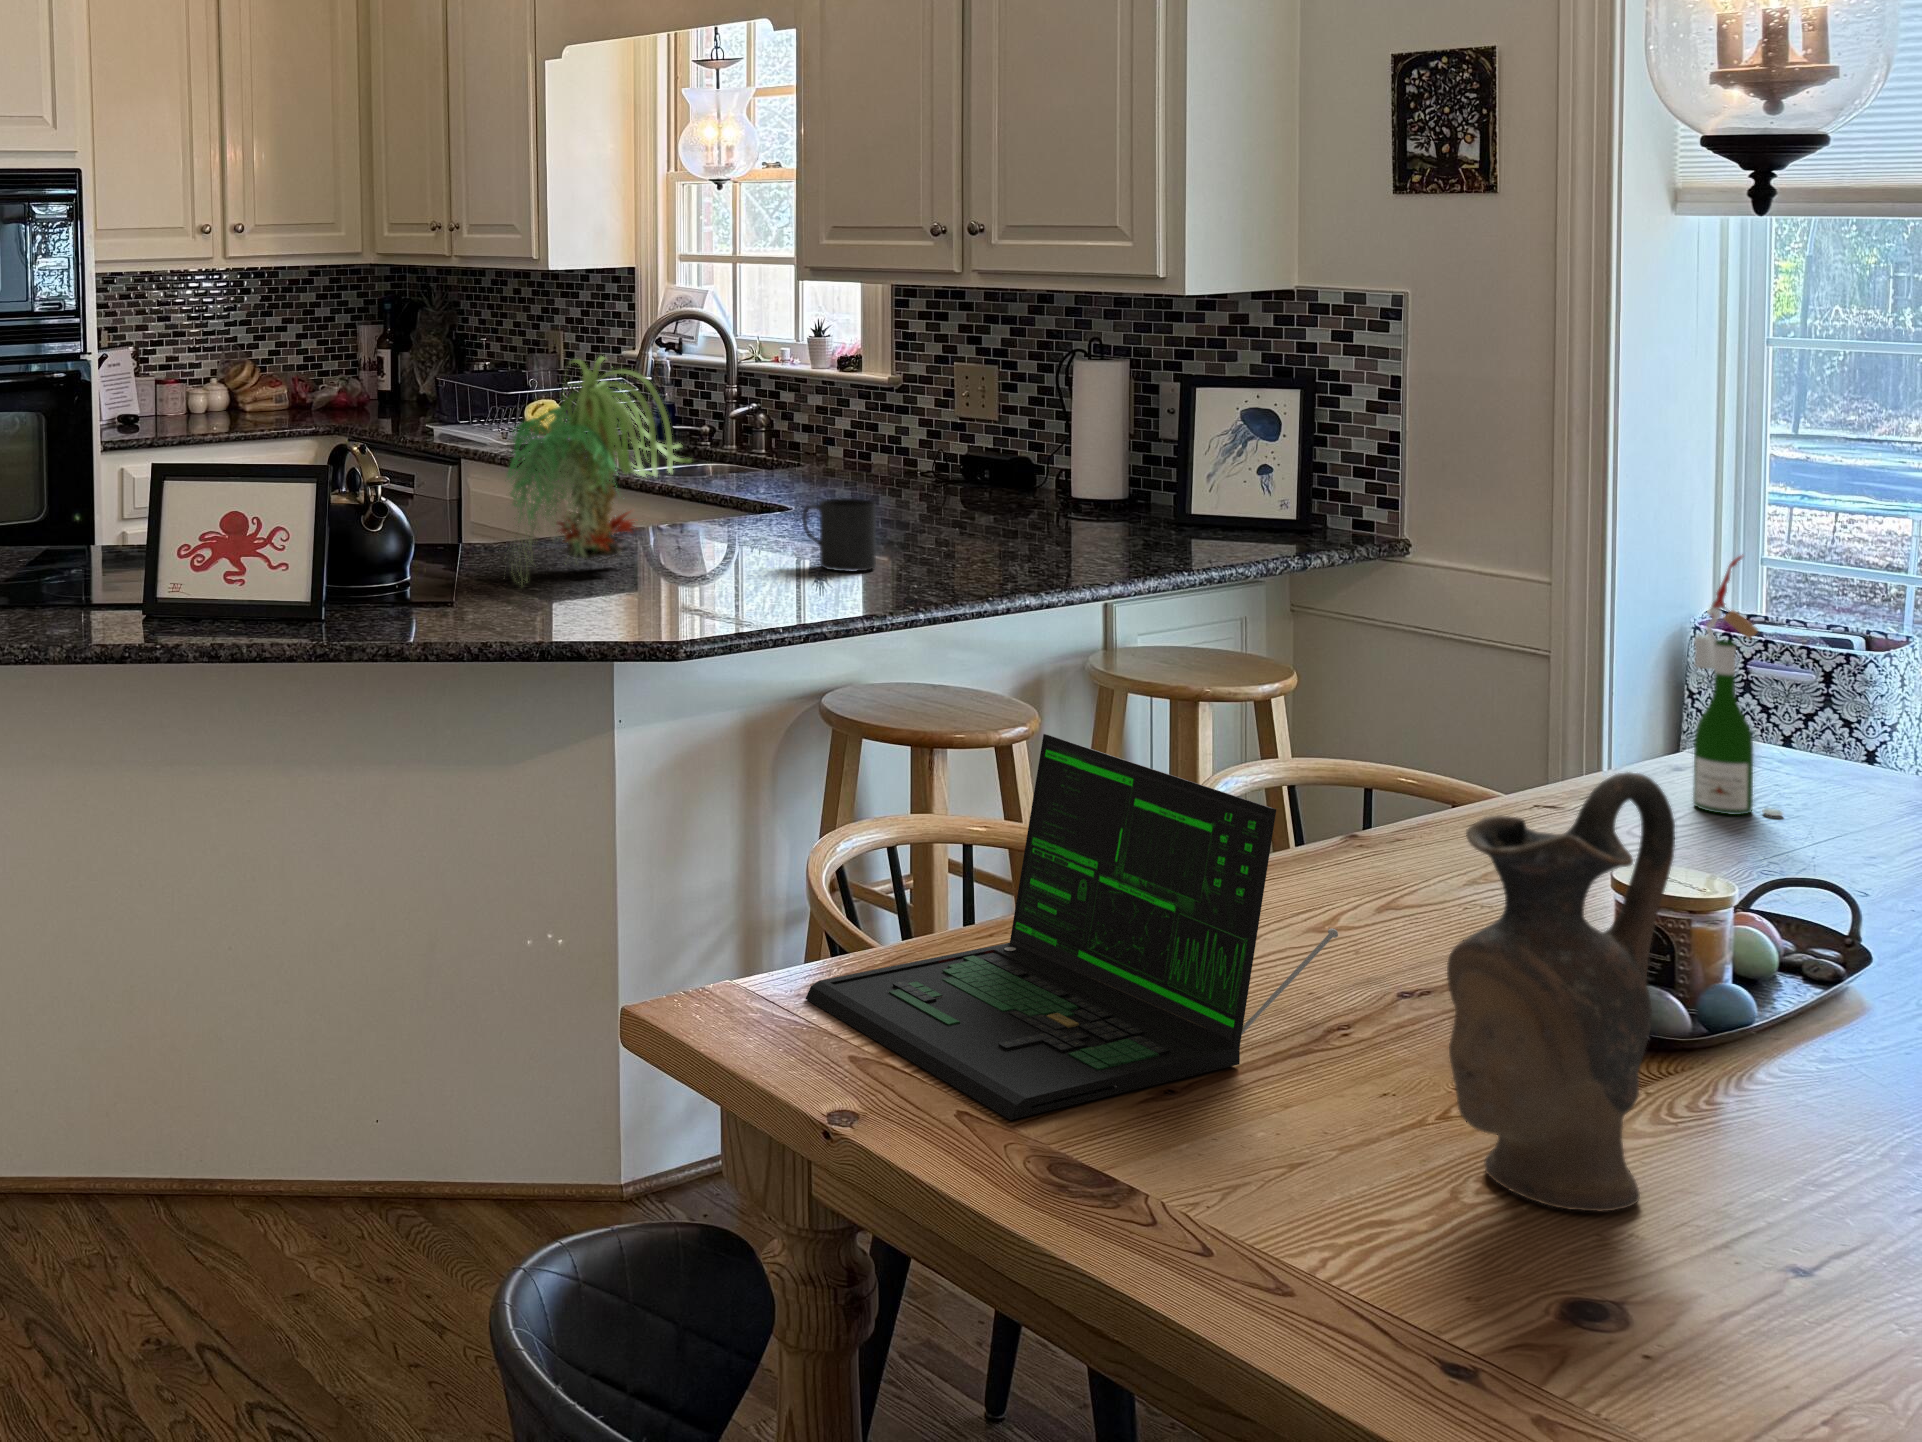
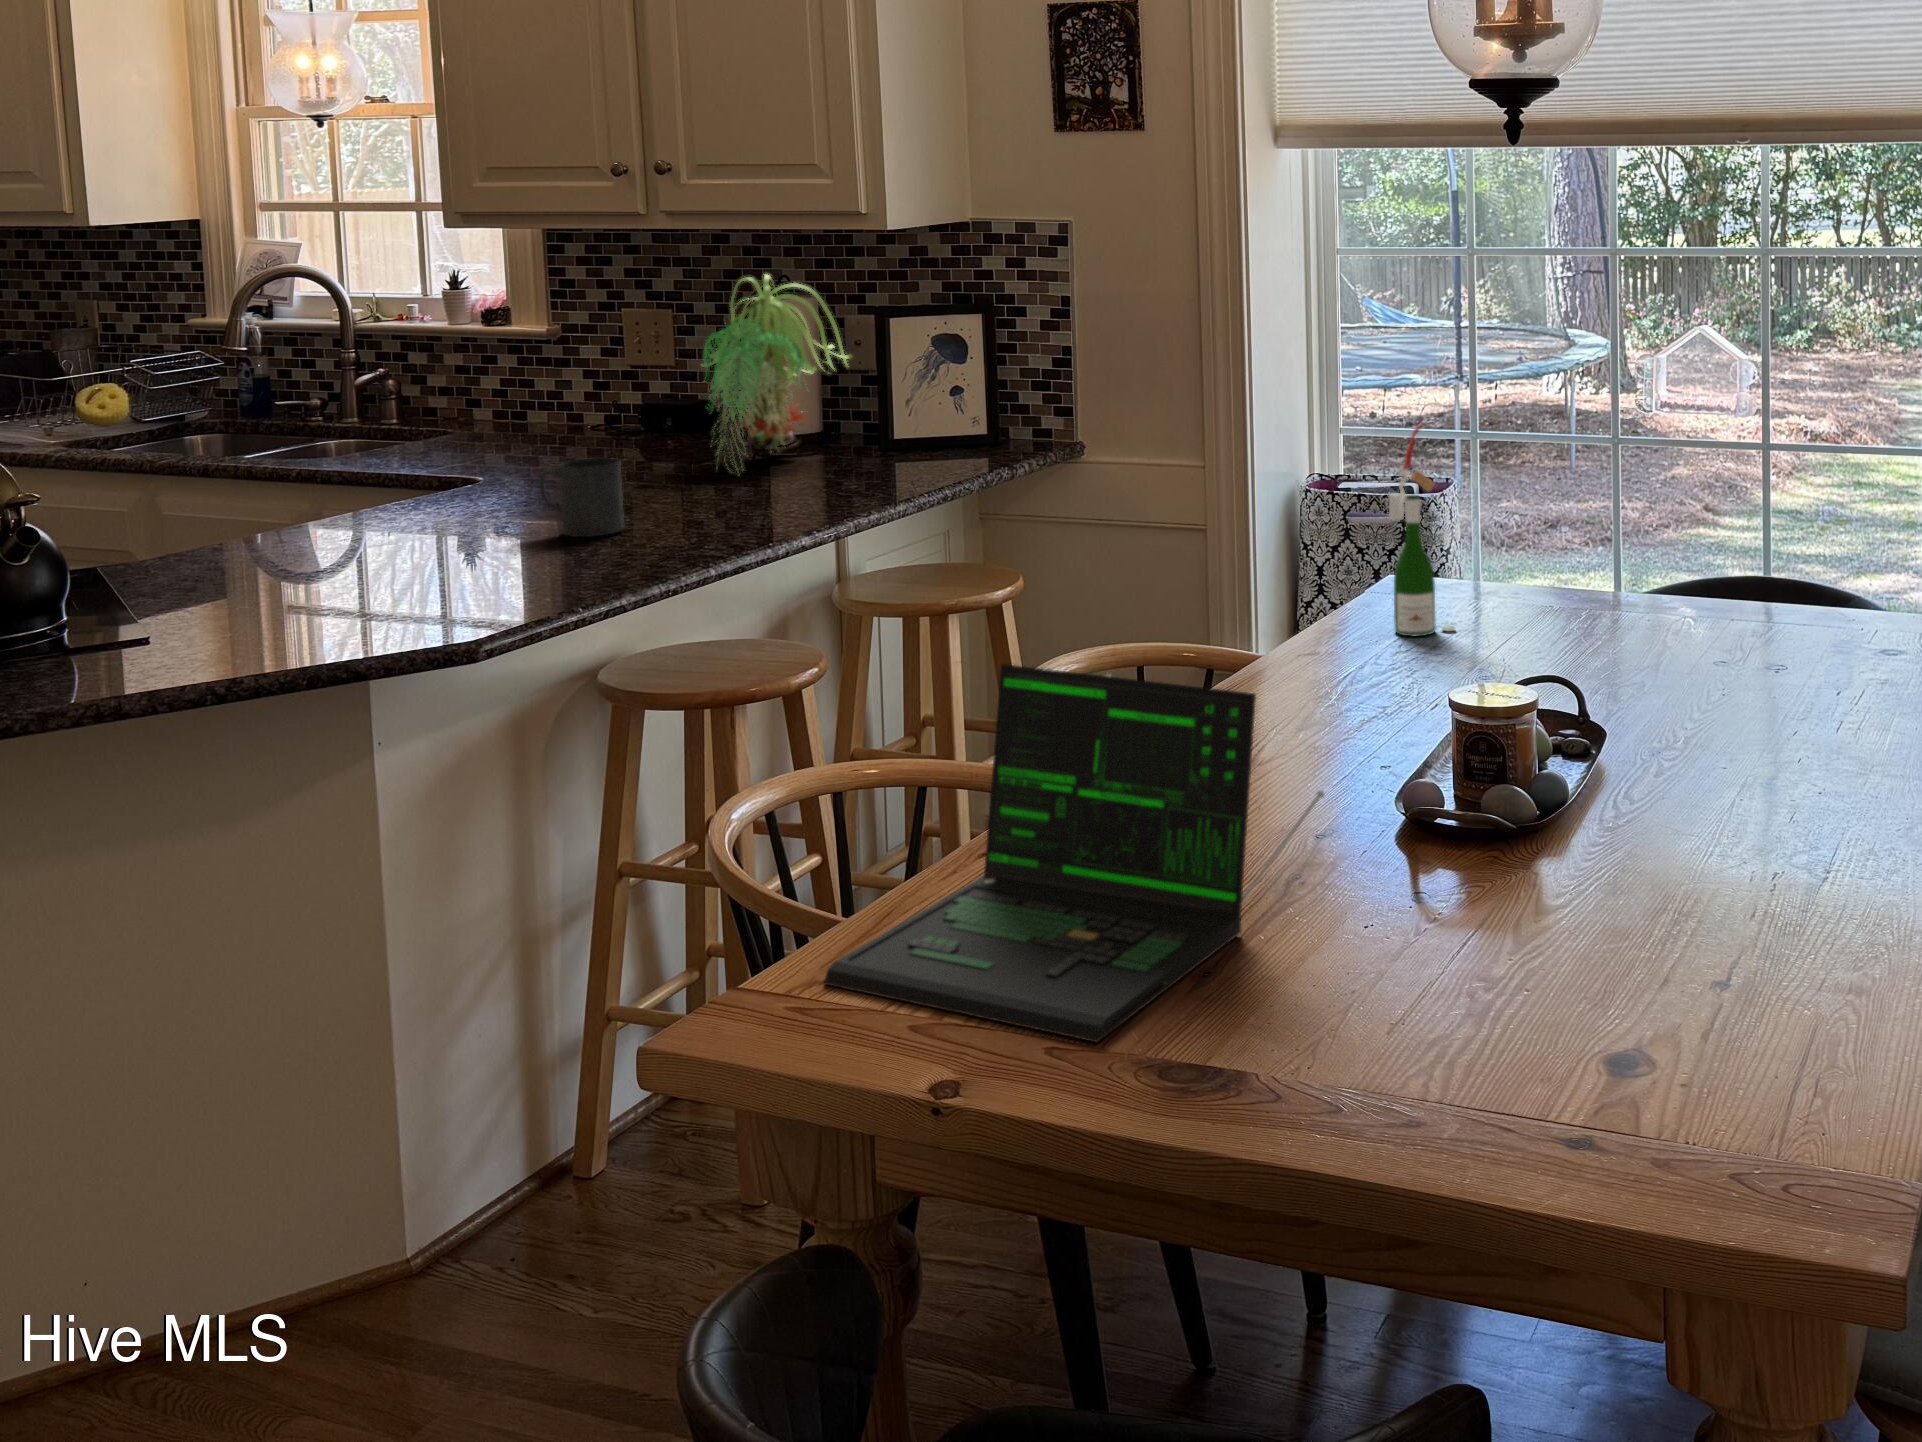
plant: present [508,357,691,583] -> present [703,275,852,470]
ceramic pitcher: present [1447,772,1675,1211] -> none [1439,607,1589,979]

